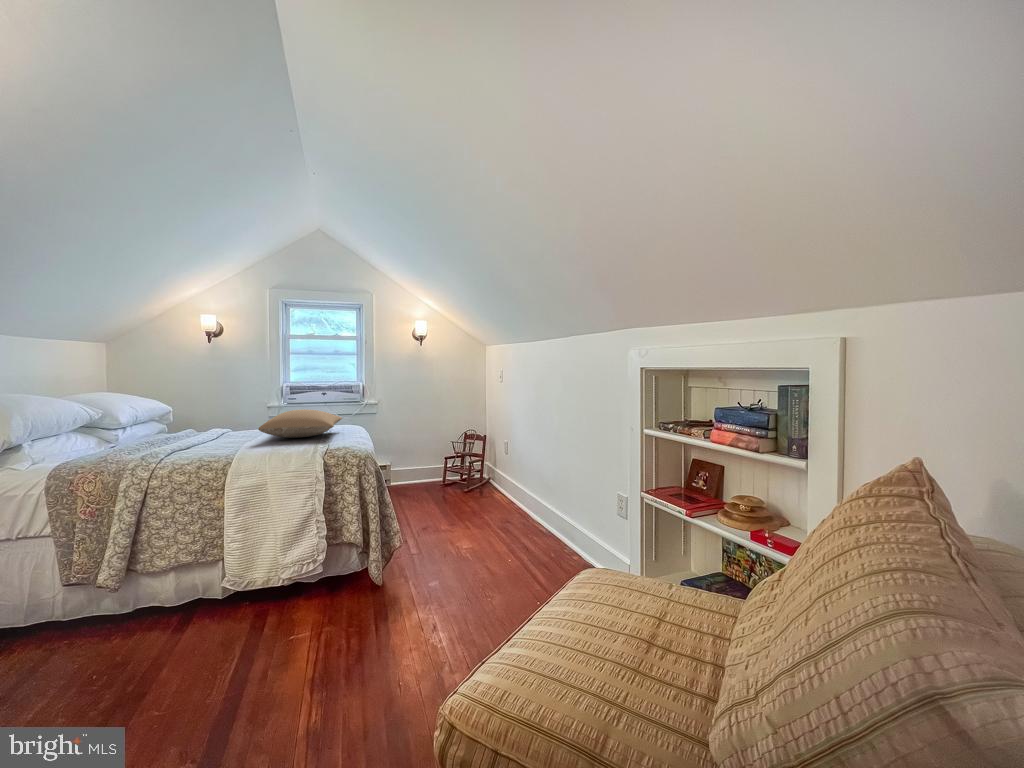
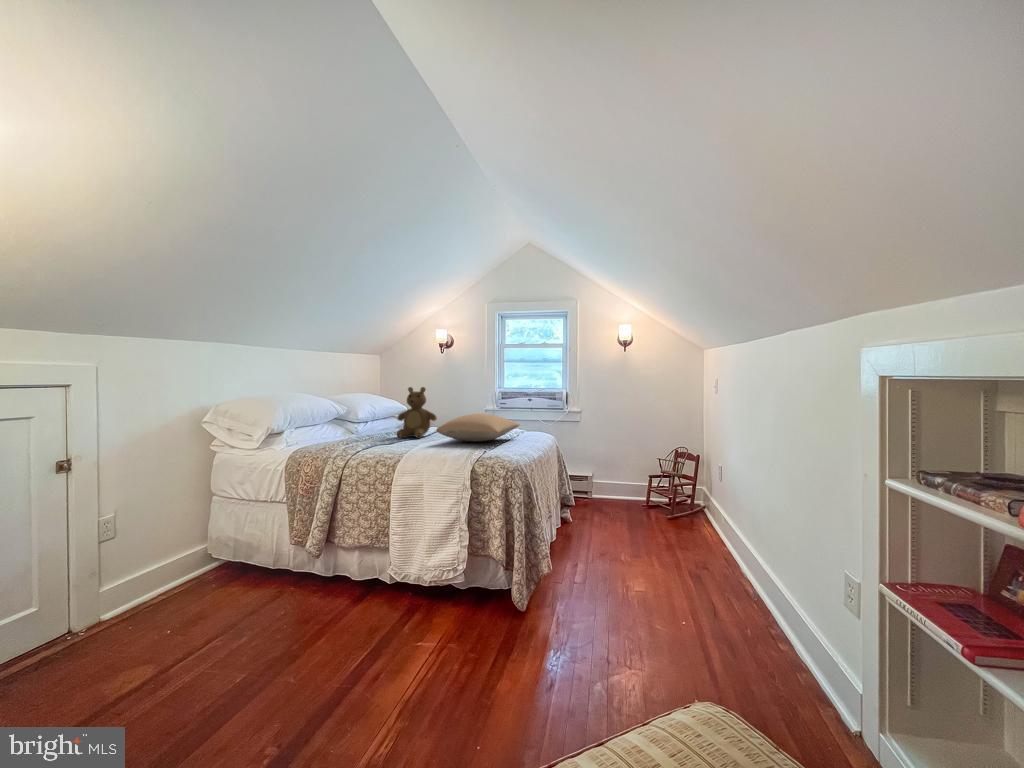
teddy bear: none [186,383,241,441] -> present [397,387,437,438]

